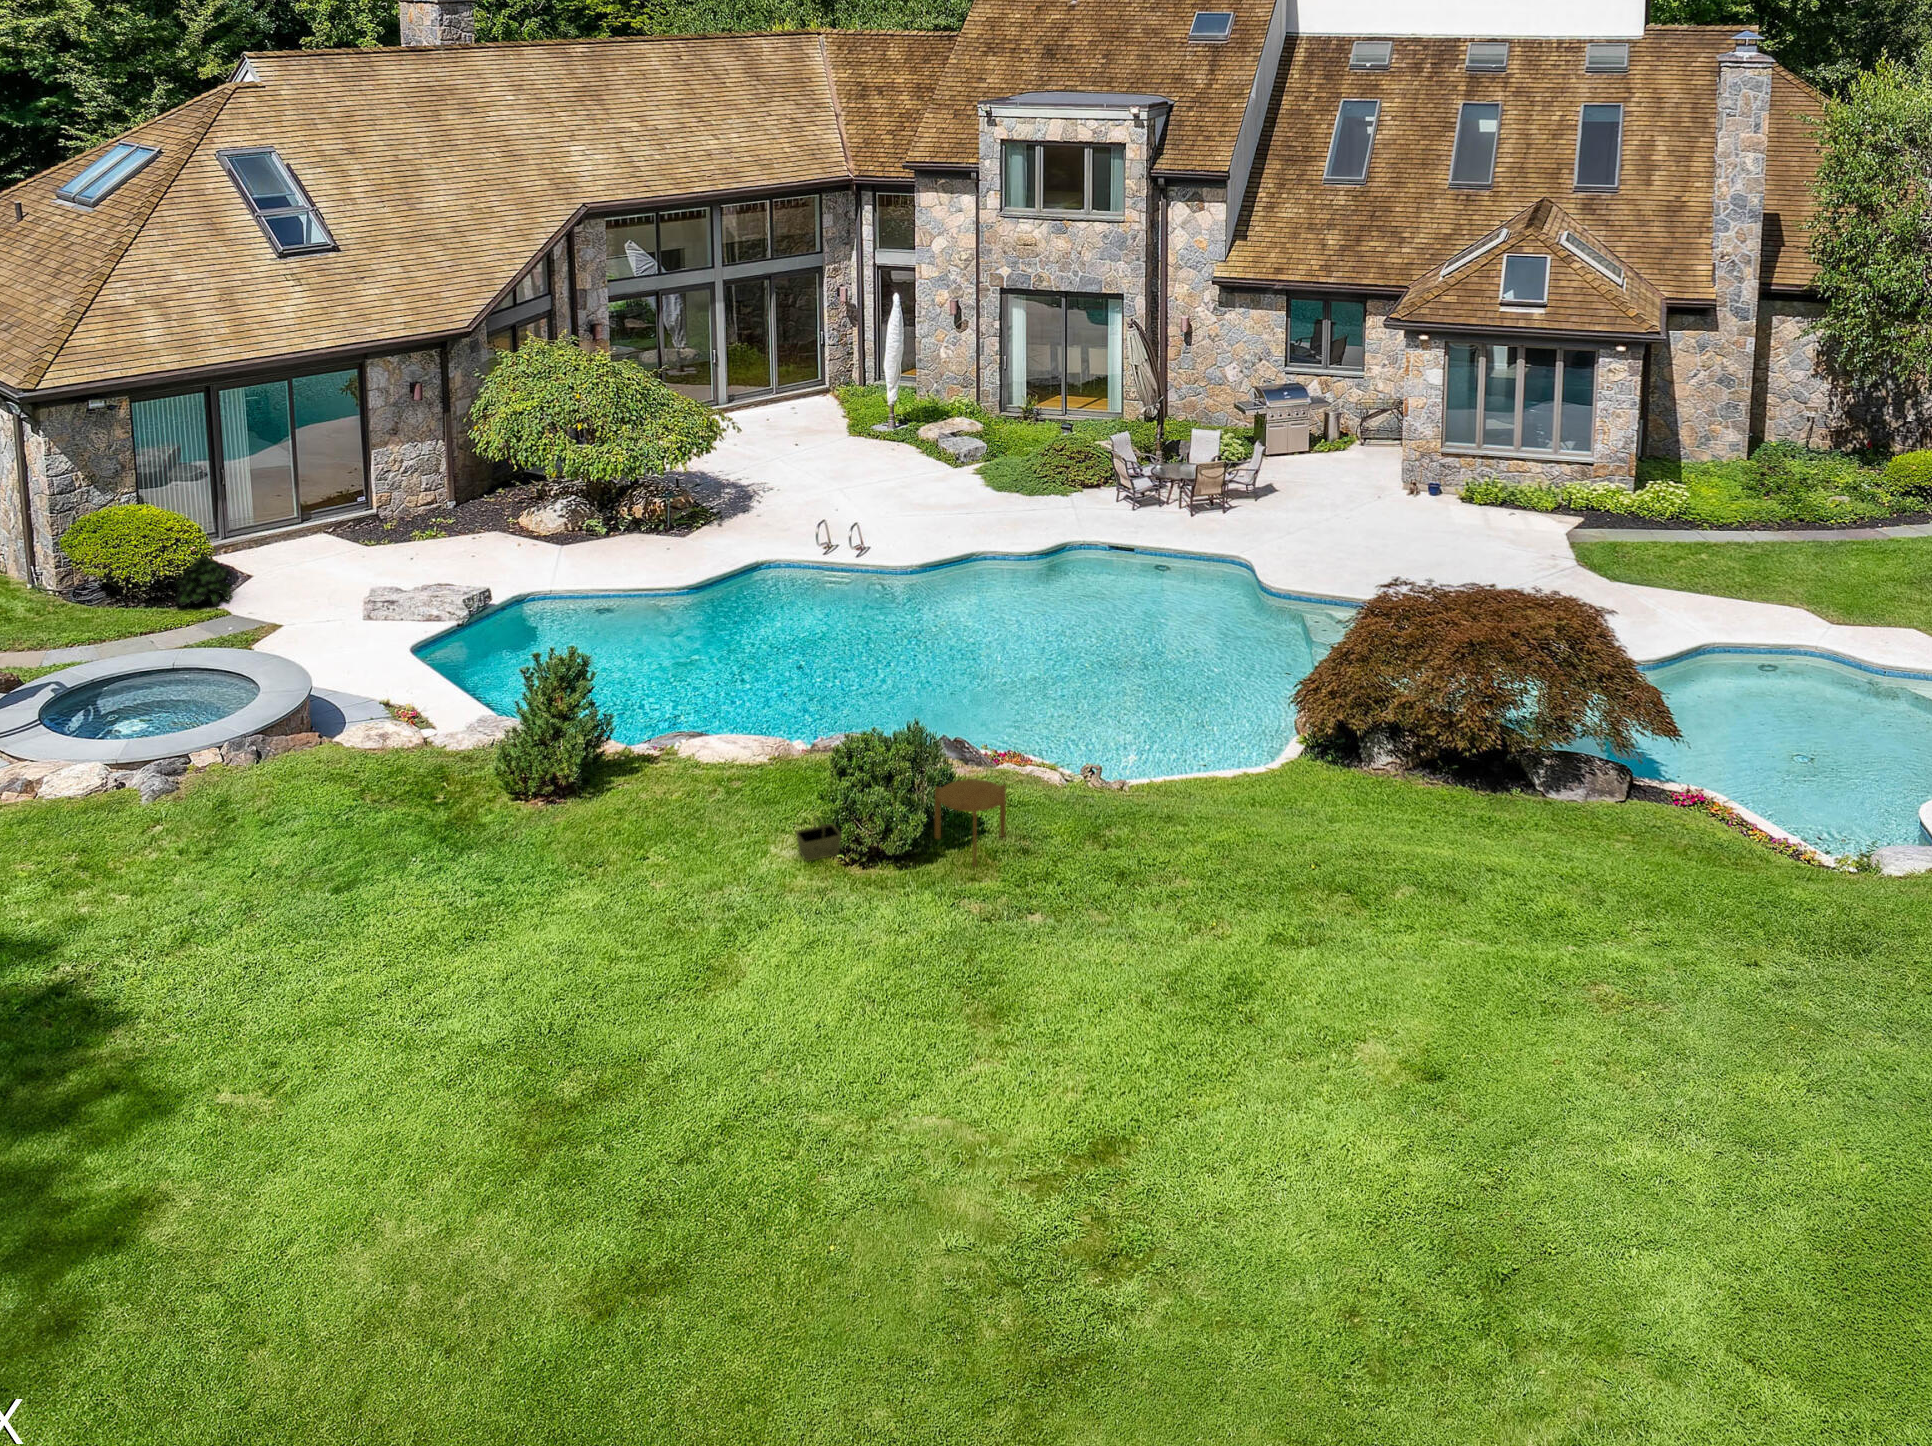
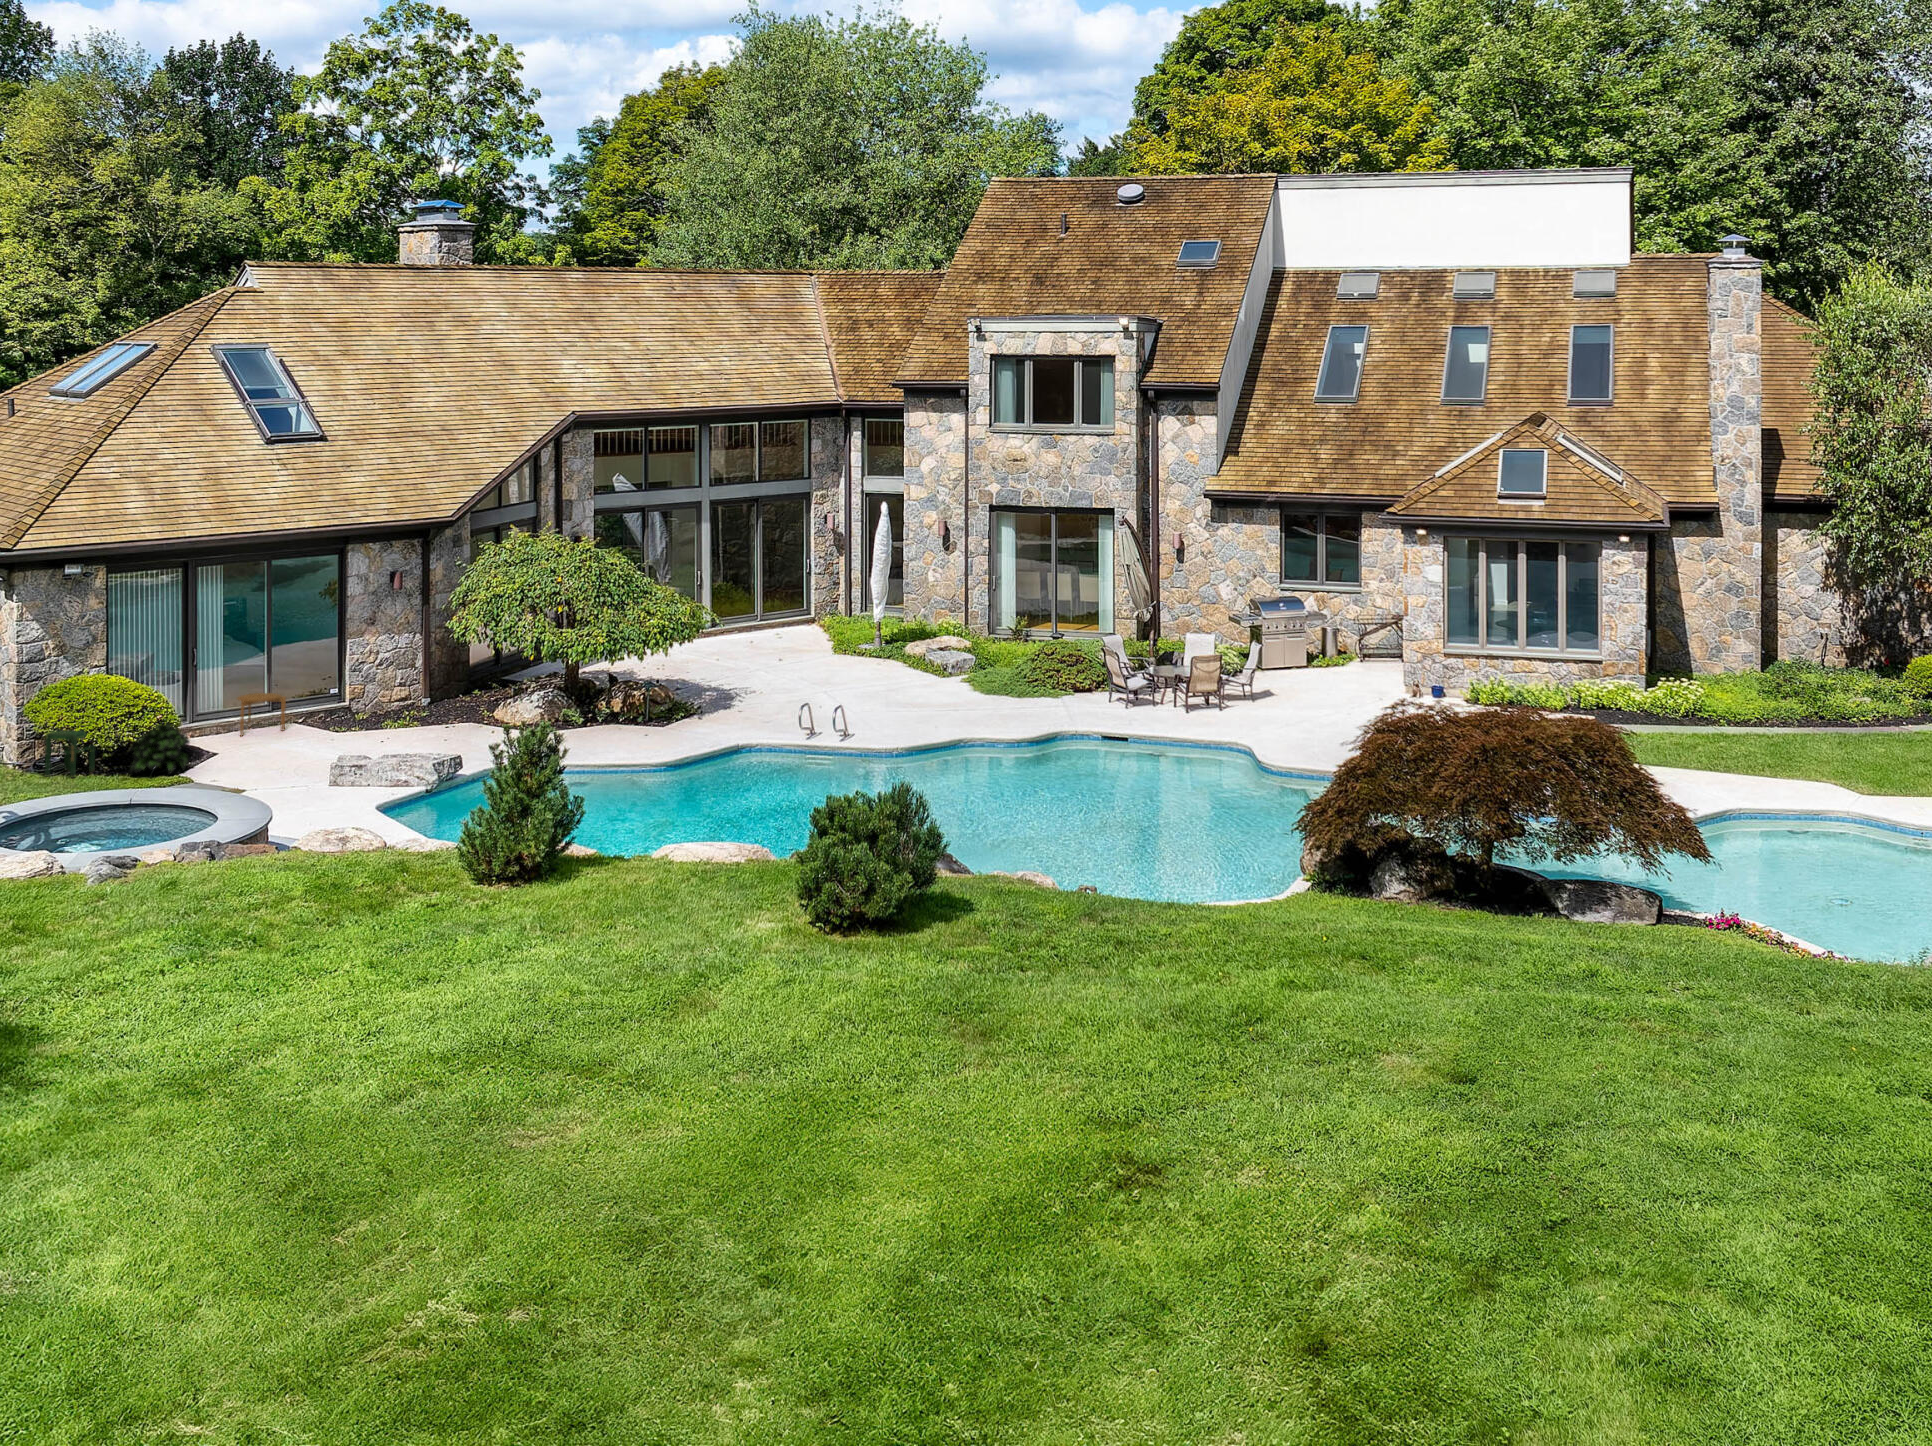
stool: none [88,561,141,612] -> present [44,731,96,778]
side table: present [935,779,1006,867] -> present [237,693,286,736]
basket: present [796,815,841,861] -> none [765,892,814,941]

